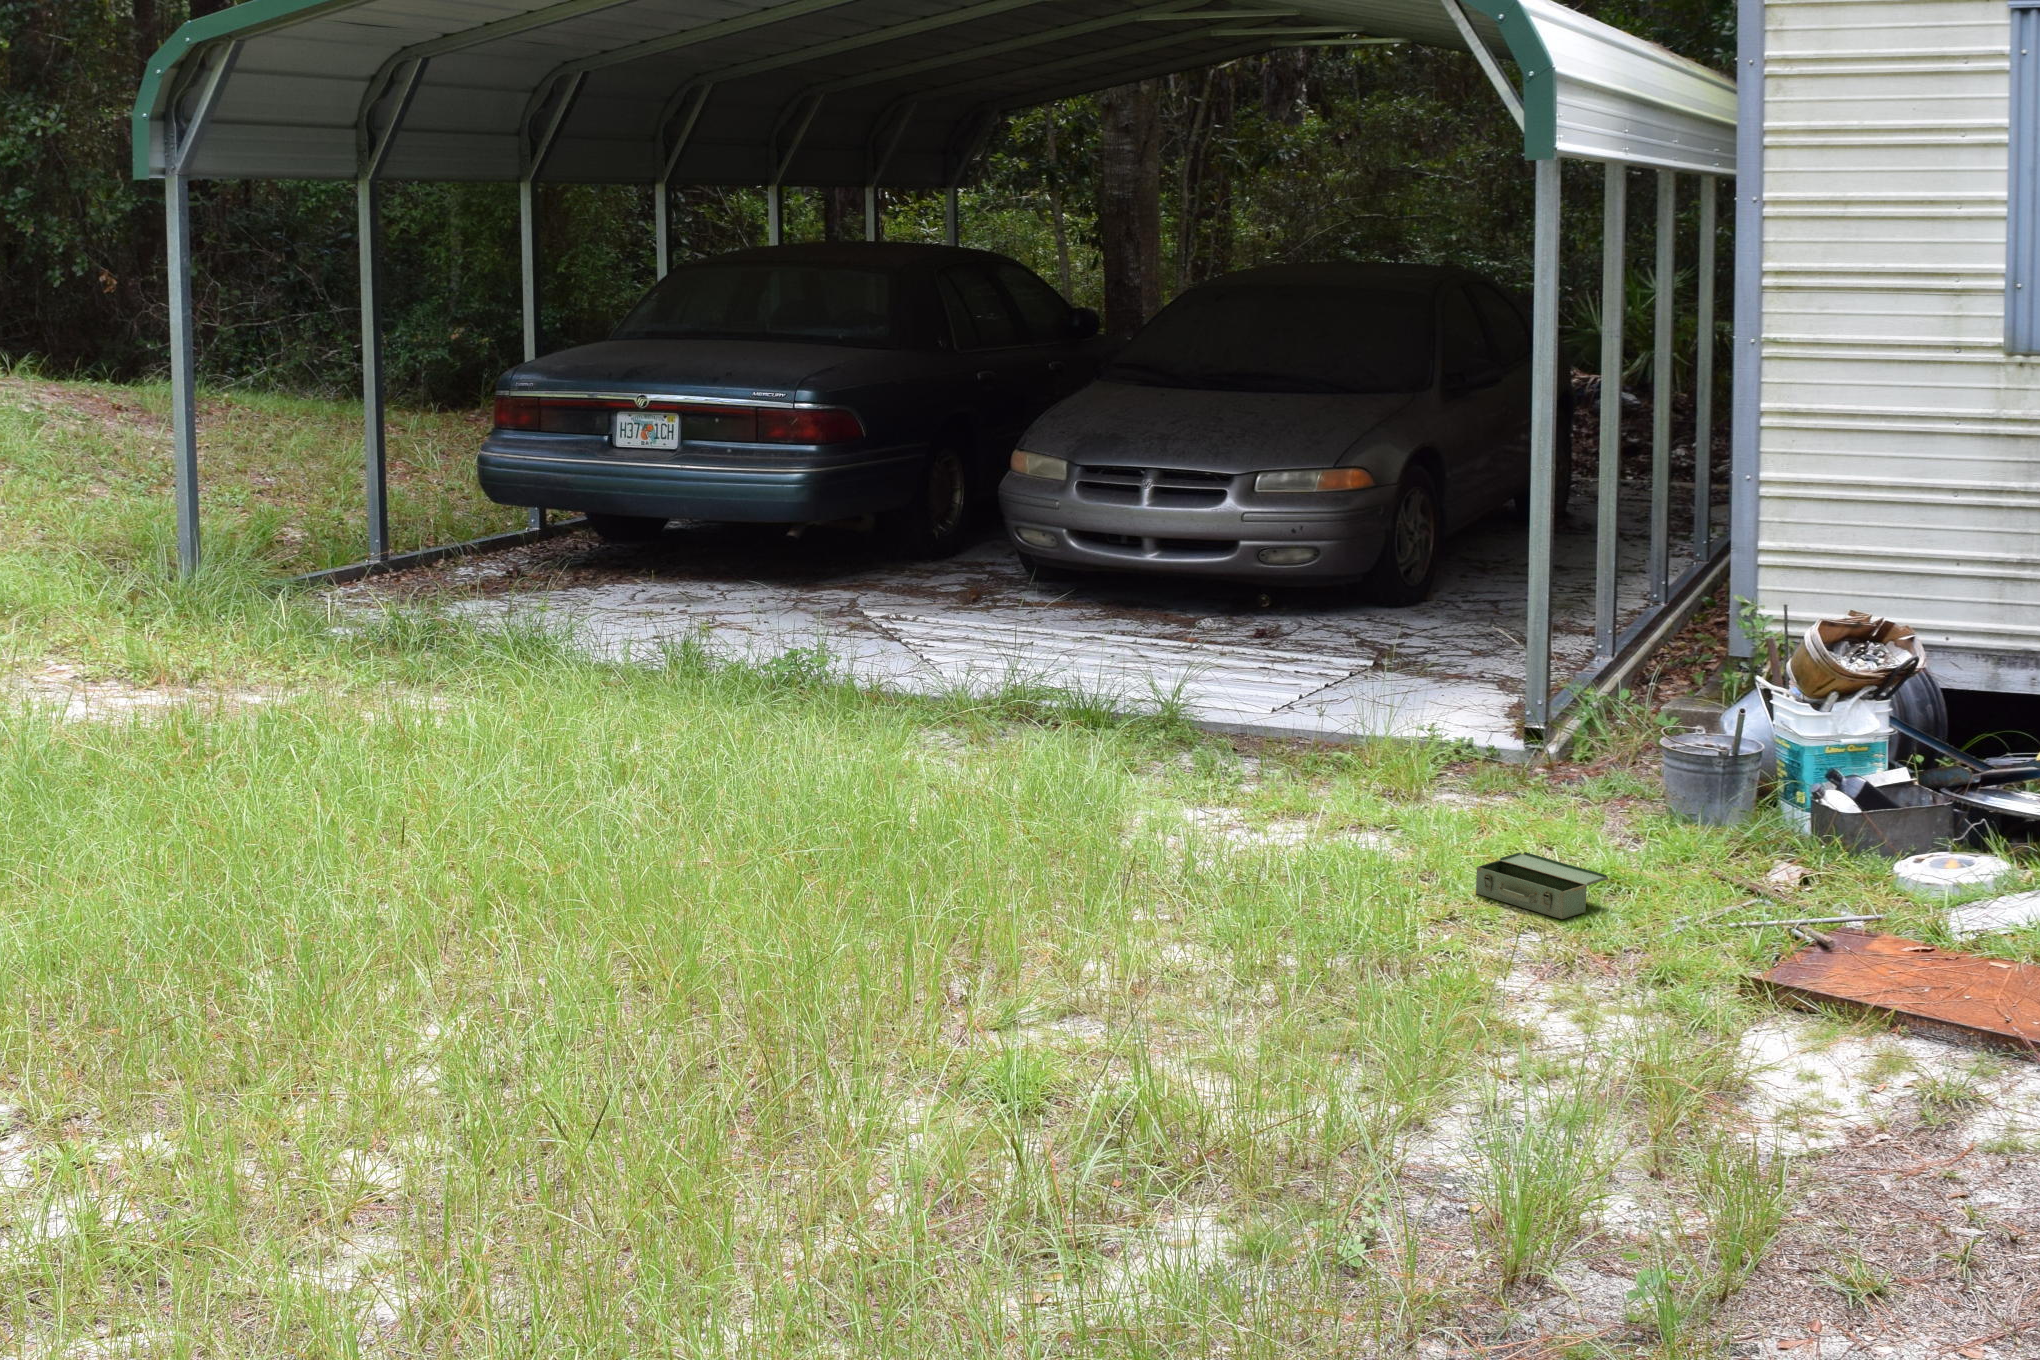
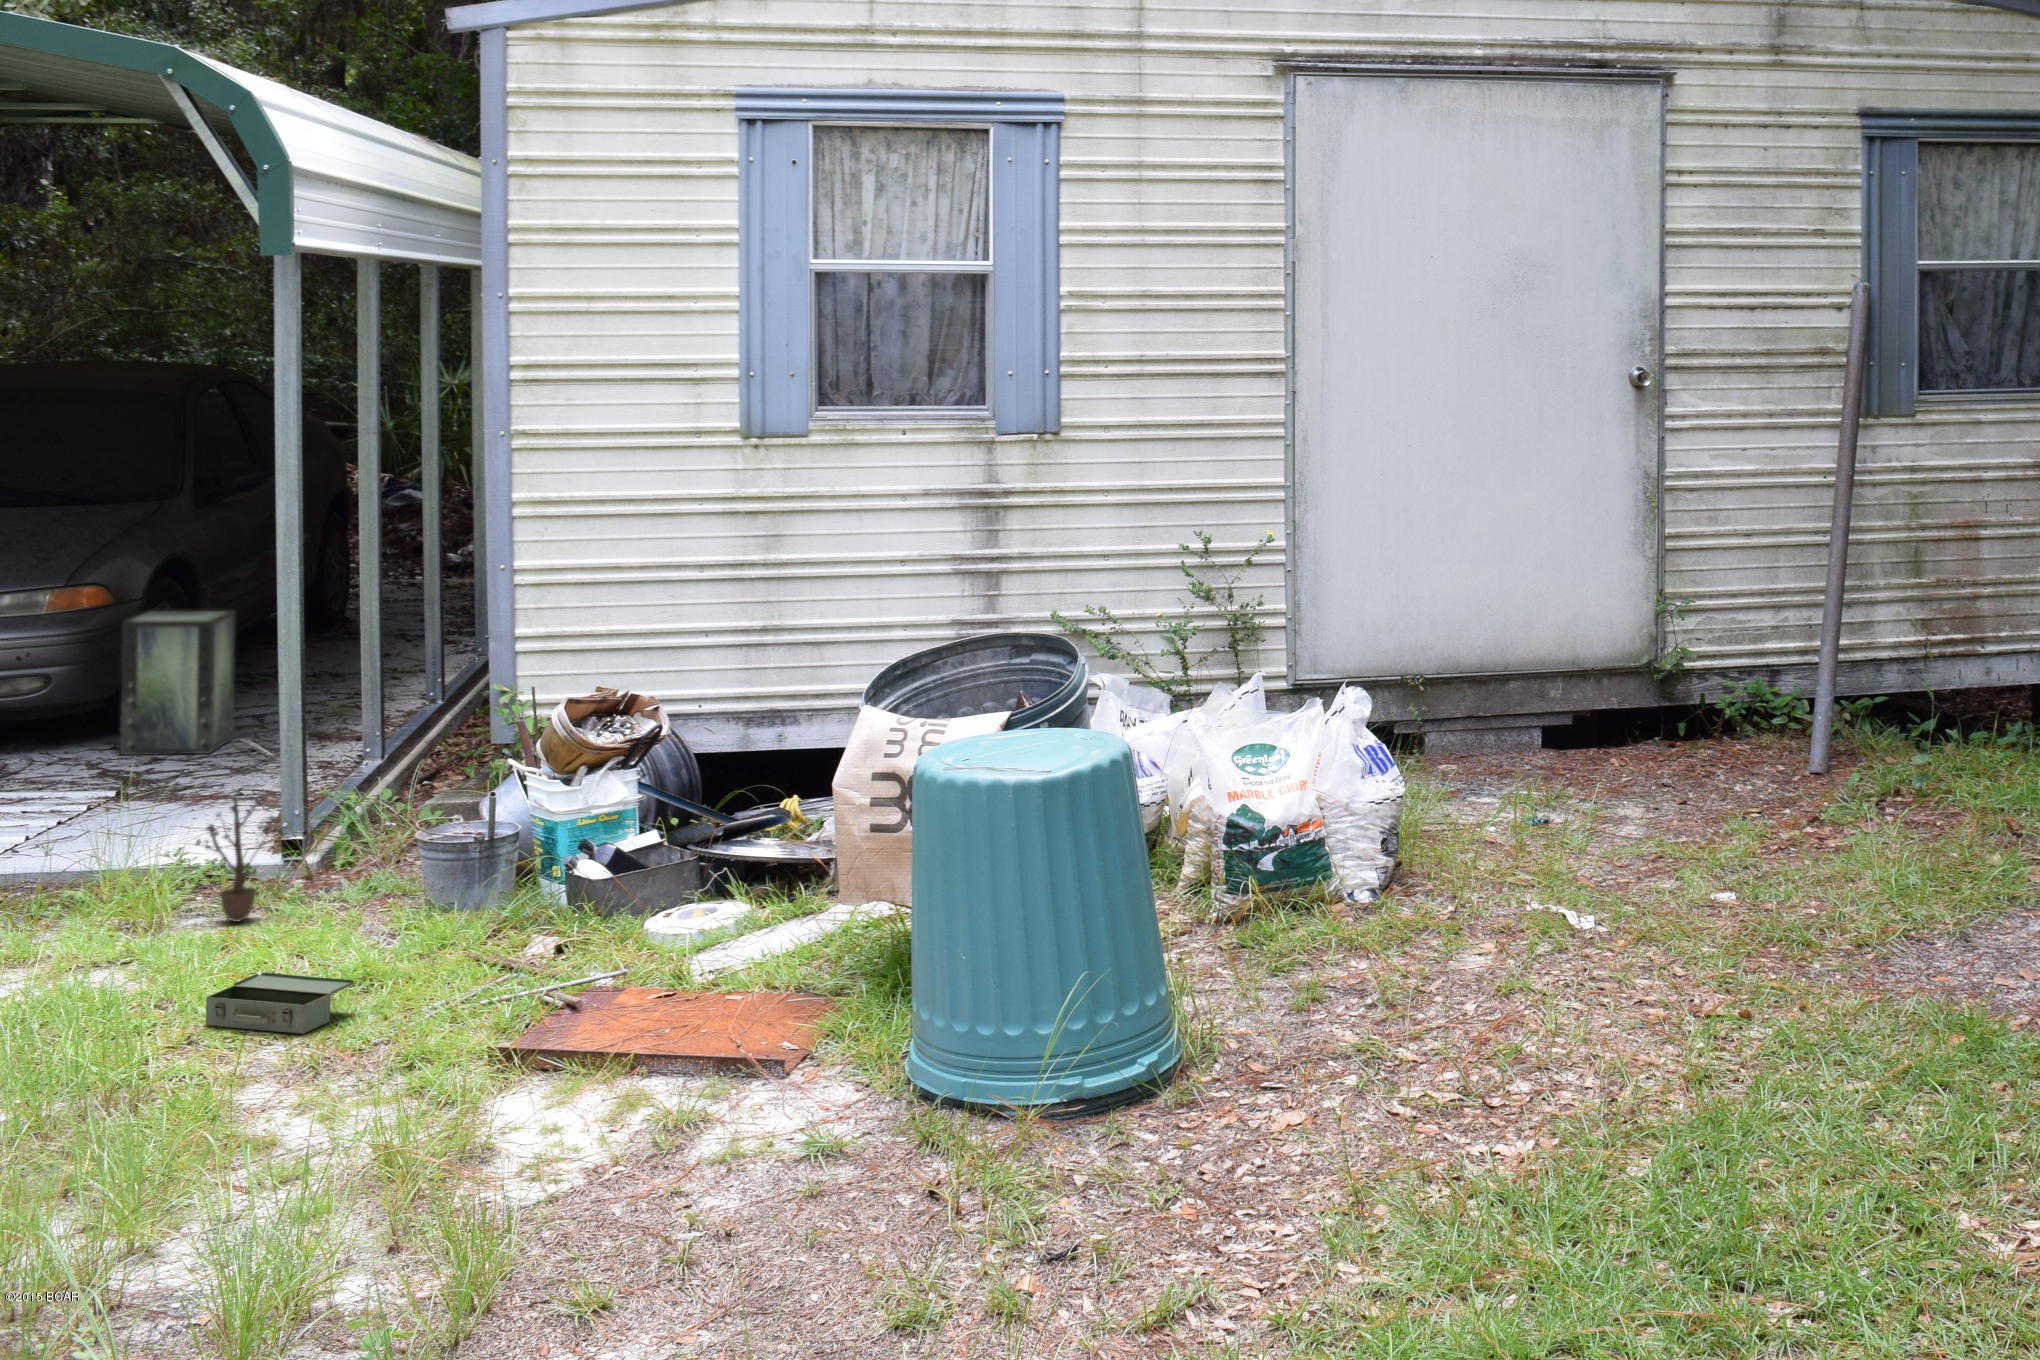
storage box: none [1395,498,1492,634] -> present [120,611,235,755]
decorative plant: none [1447,679,1540,797] -> present [177,798,283,922]

